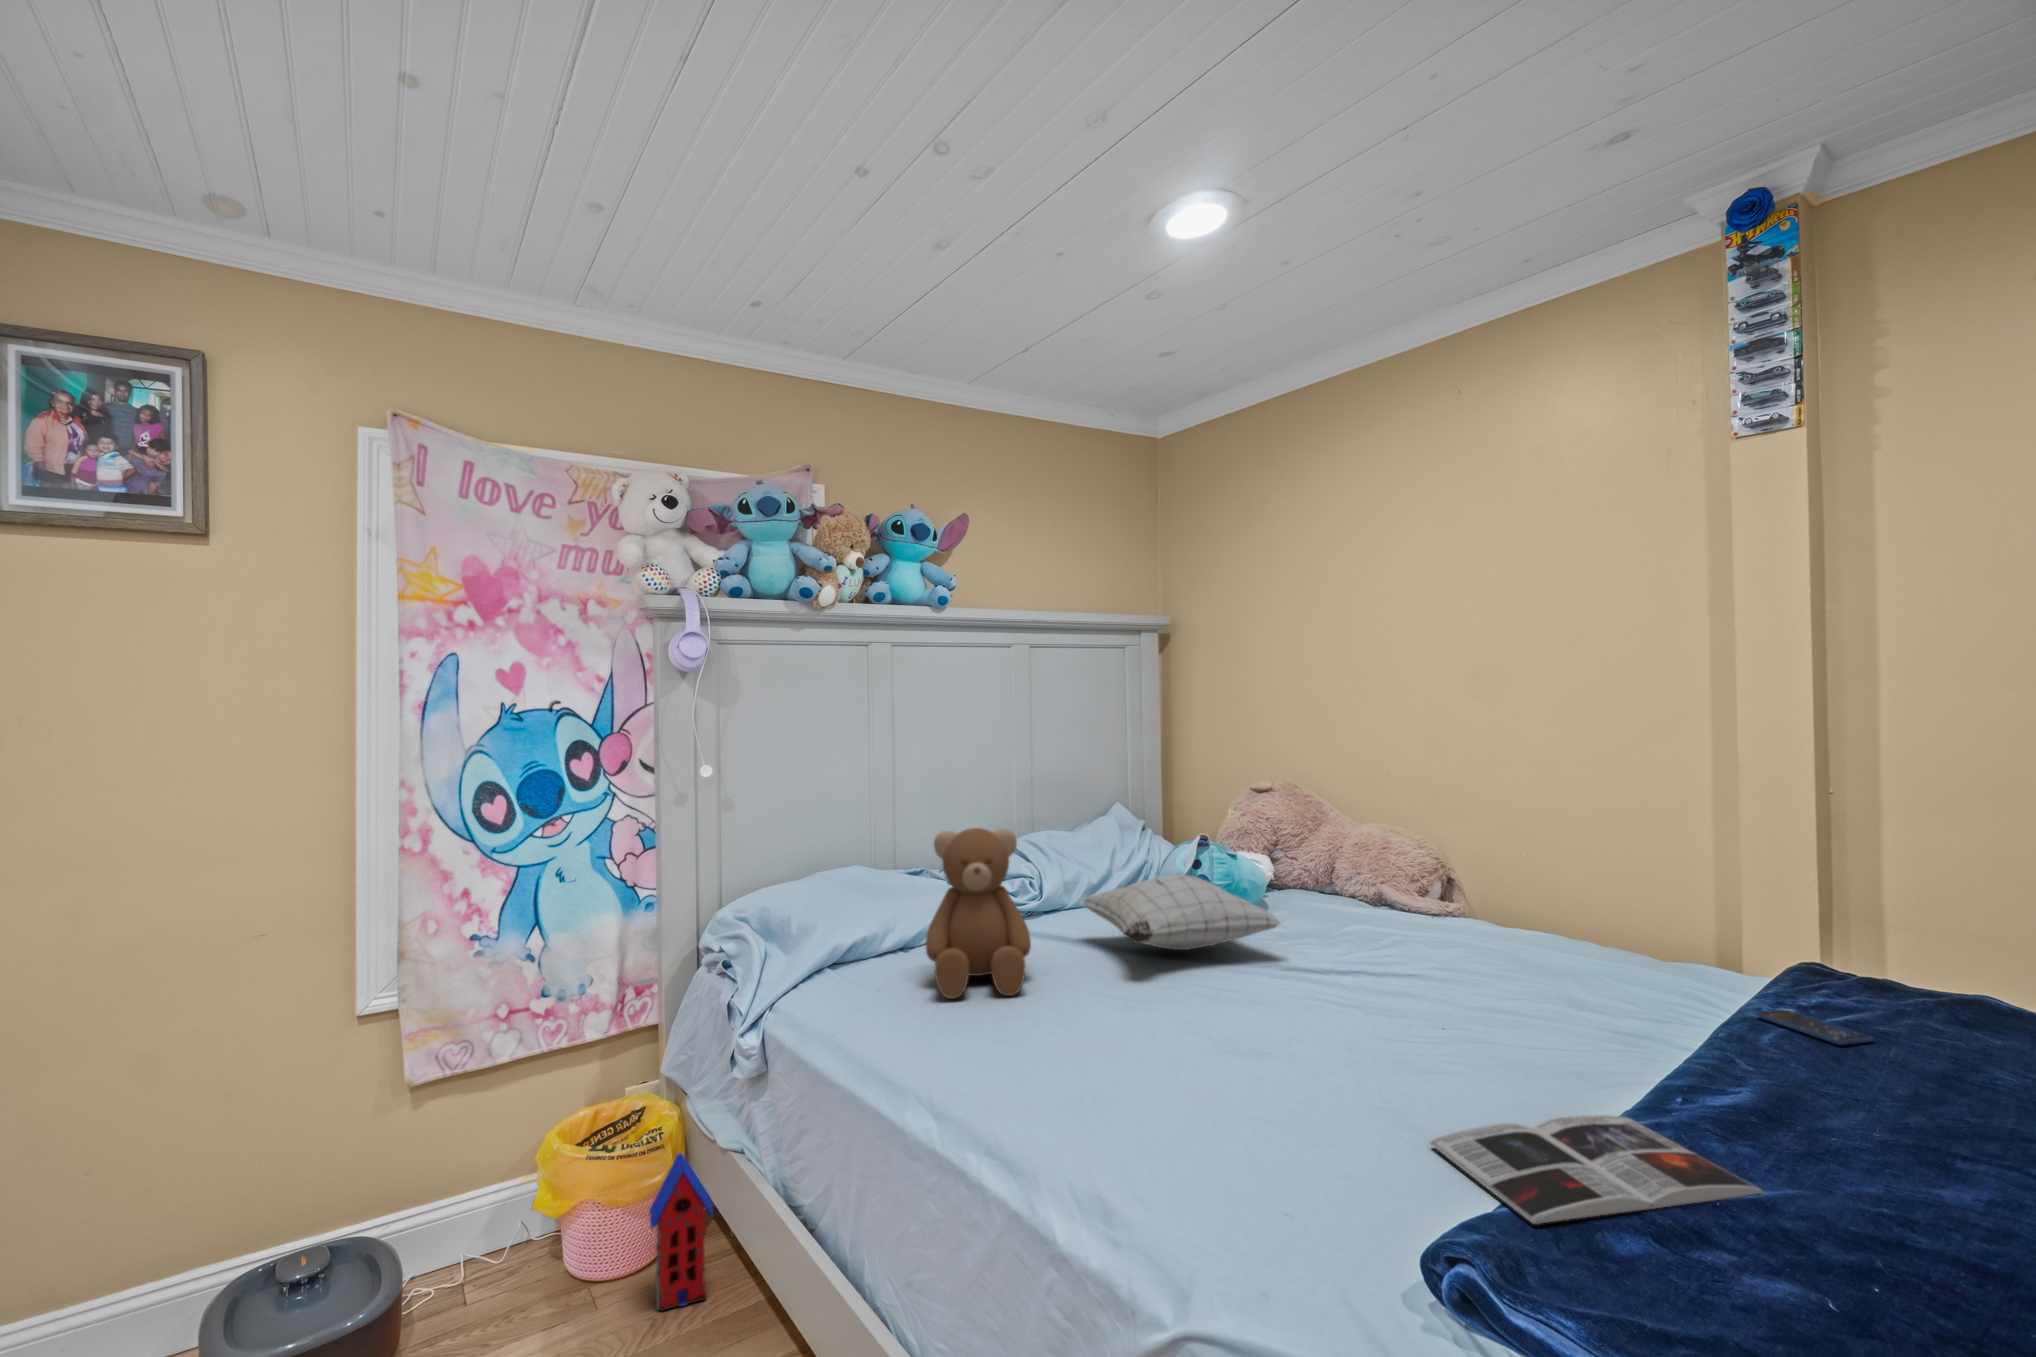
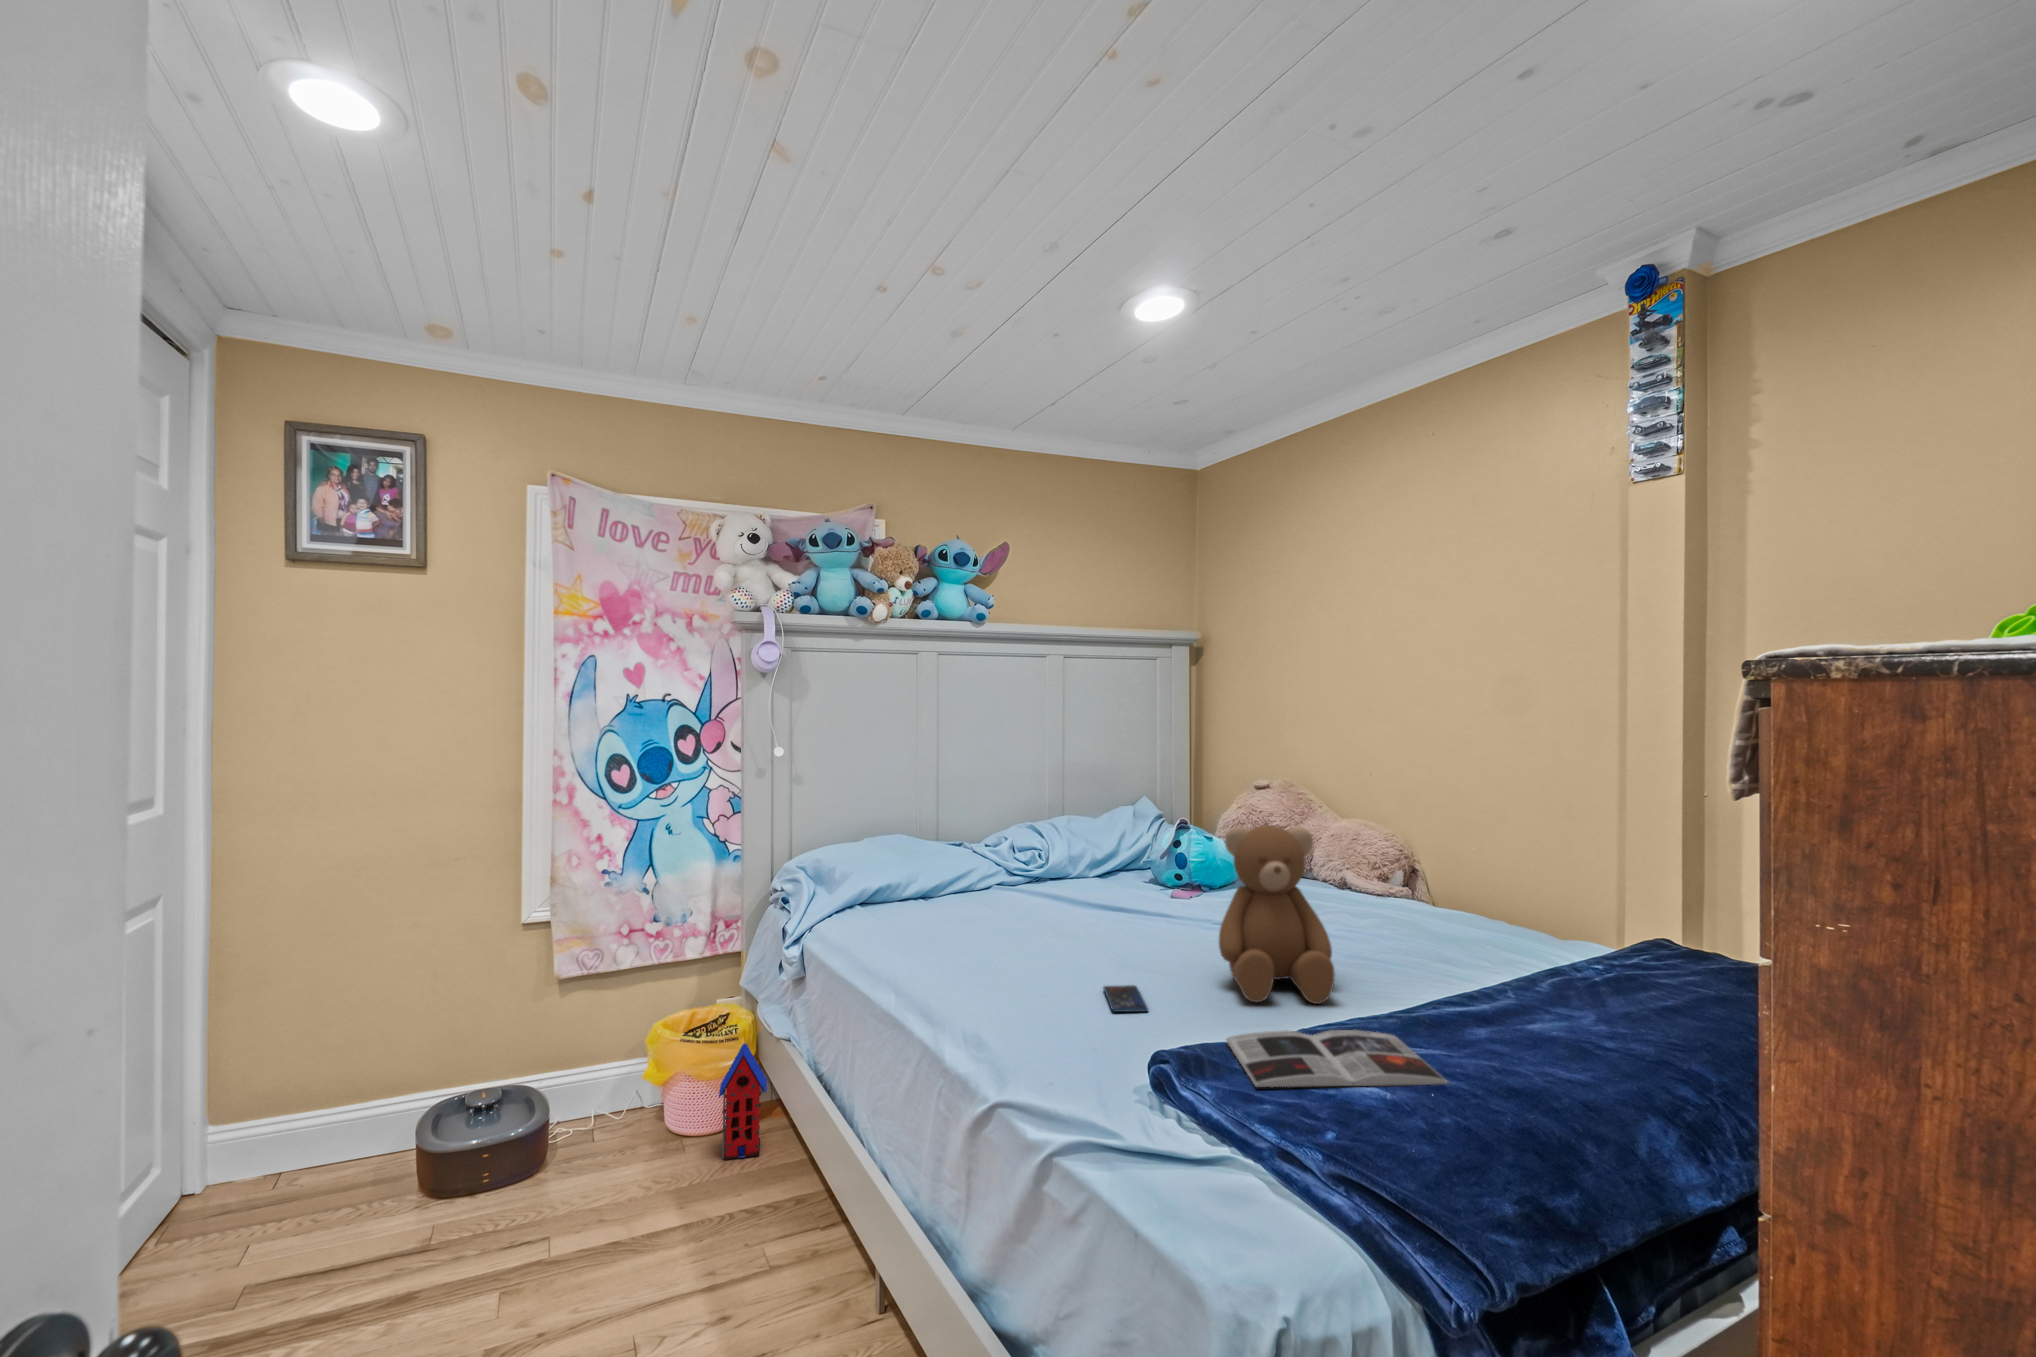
teddy bear: present [926,828,1031,999] -> present [1219,825,1335,1004]
pillow: present [1081,874,1280,950] -> none [1070,847,1223,911]
smartphone: present [1755,1010,1874,1045] -> present [1103,985,1148,1012]

